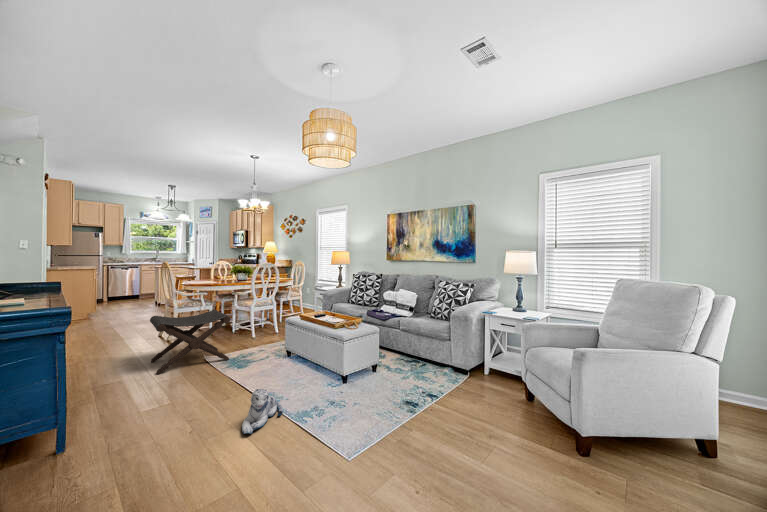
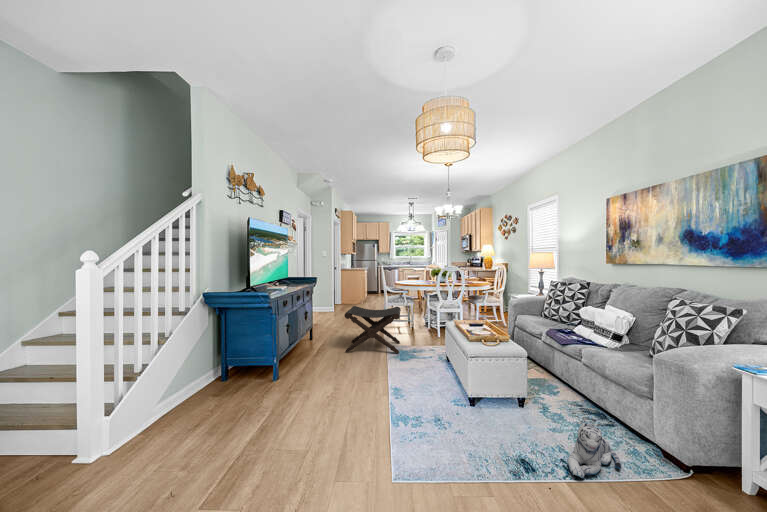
plush toy: present [242,389,283,434] -> present [568,423,621,478]

